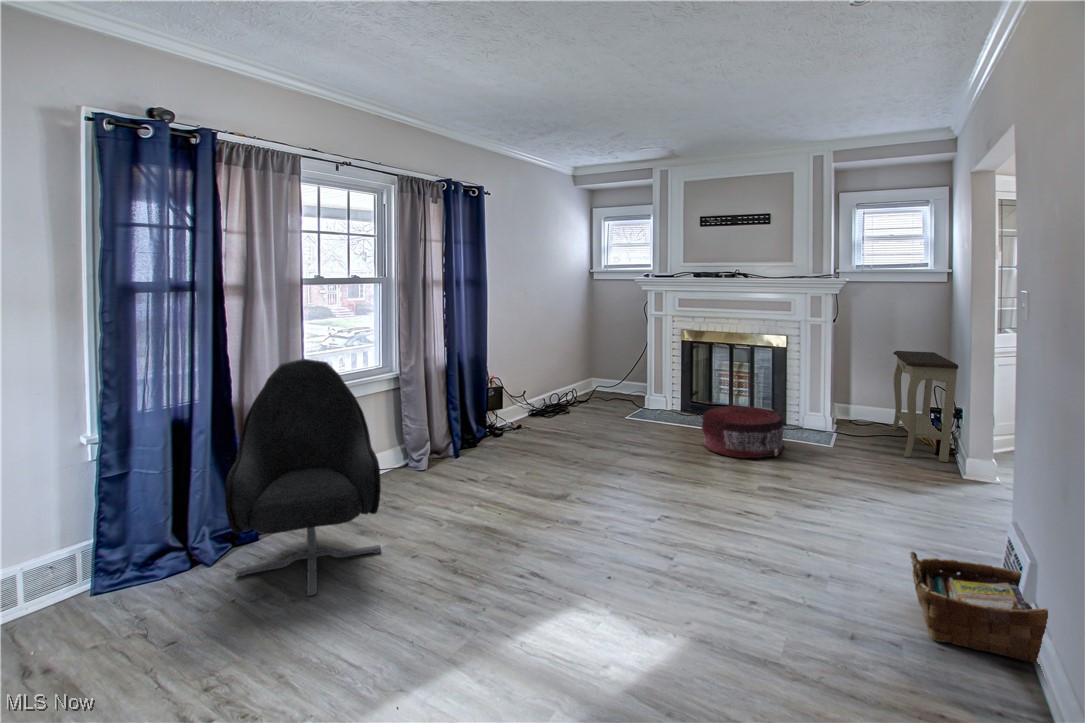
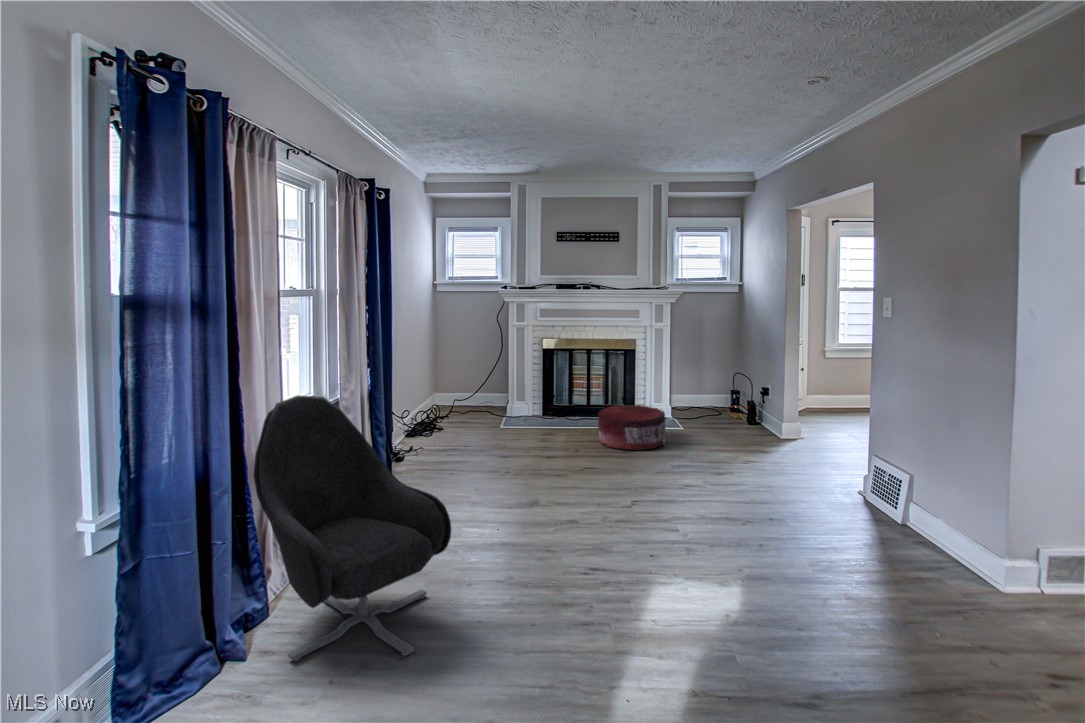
console table: present [892,351,958,462] -> none [714,349,777,433]
woven basket: present [910,552,1048,663] -> none [846,492,941,555]

